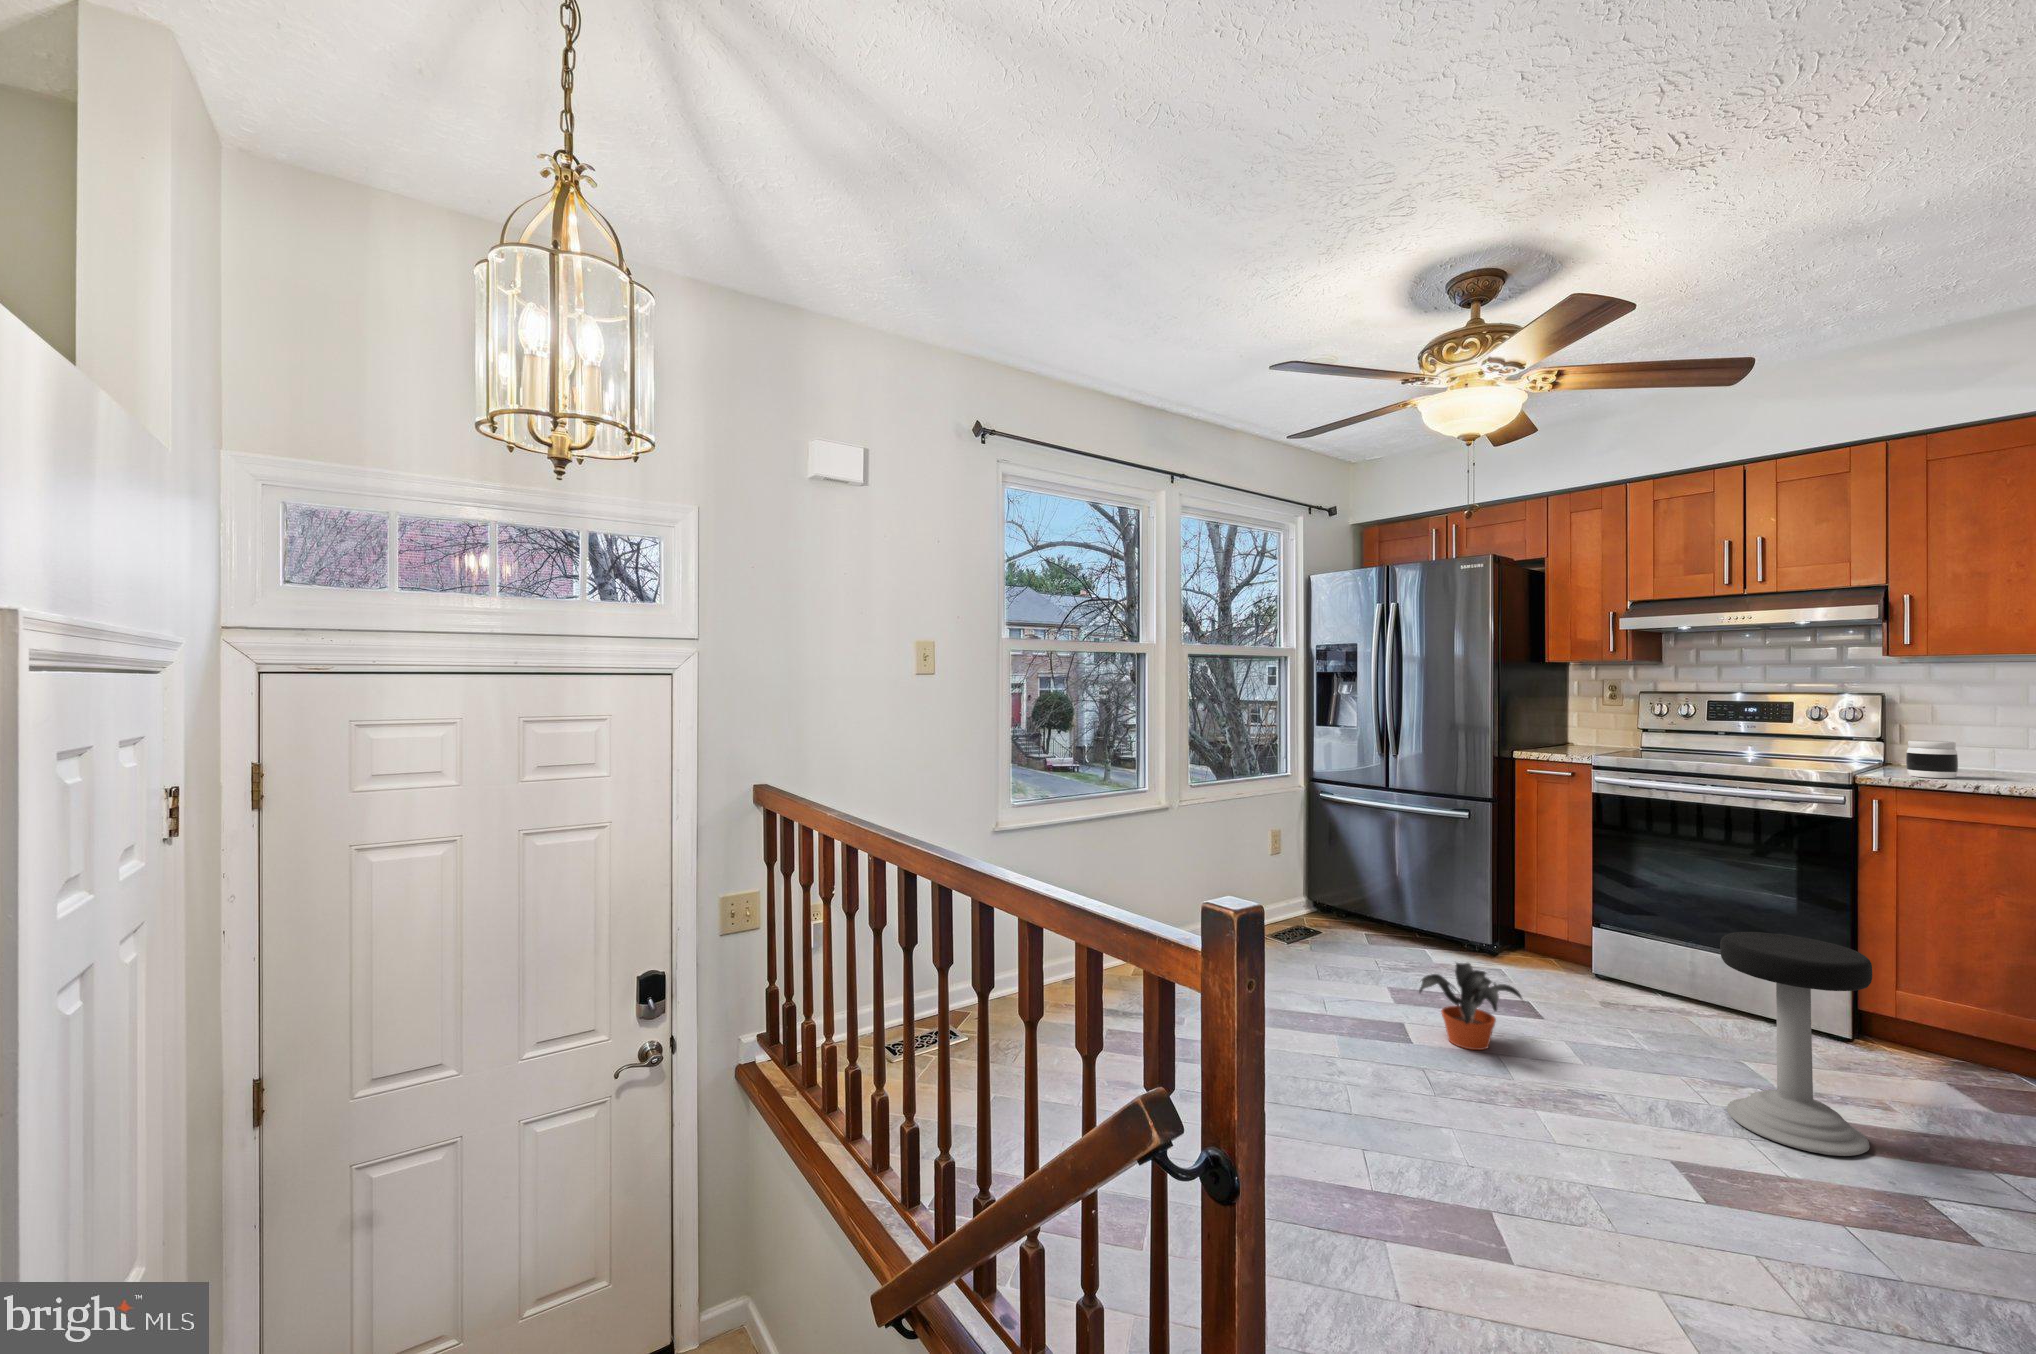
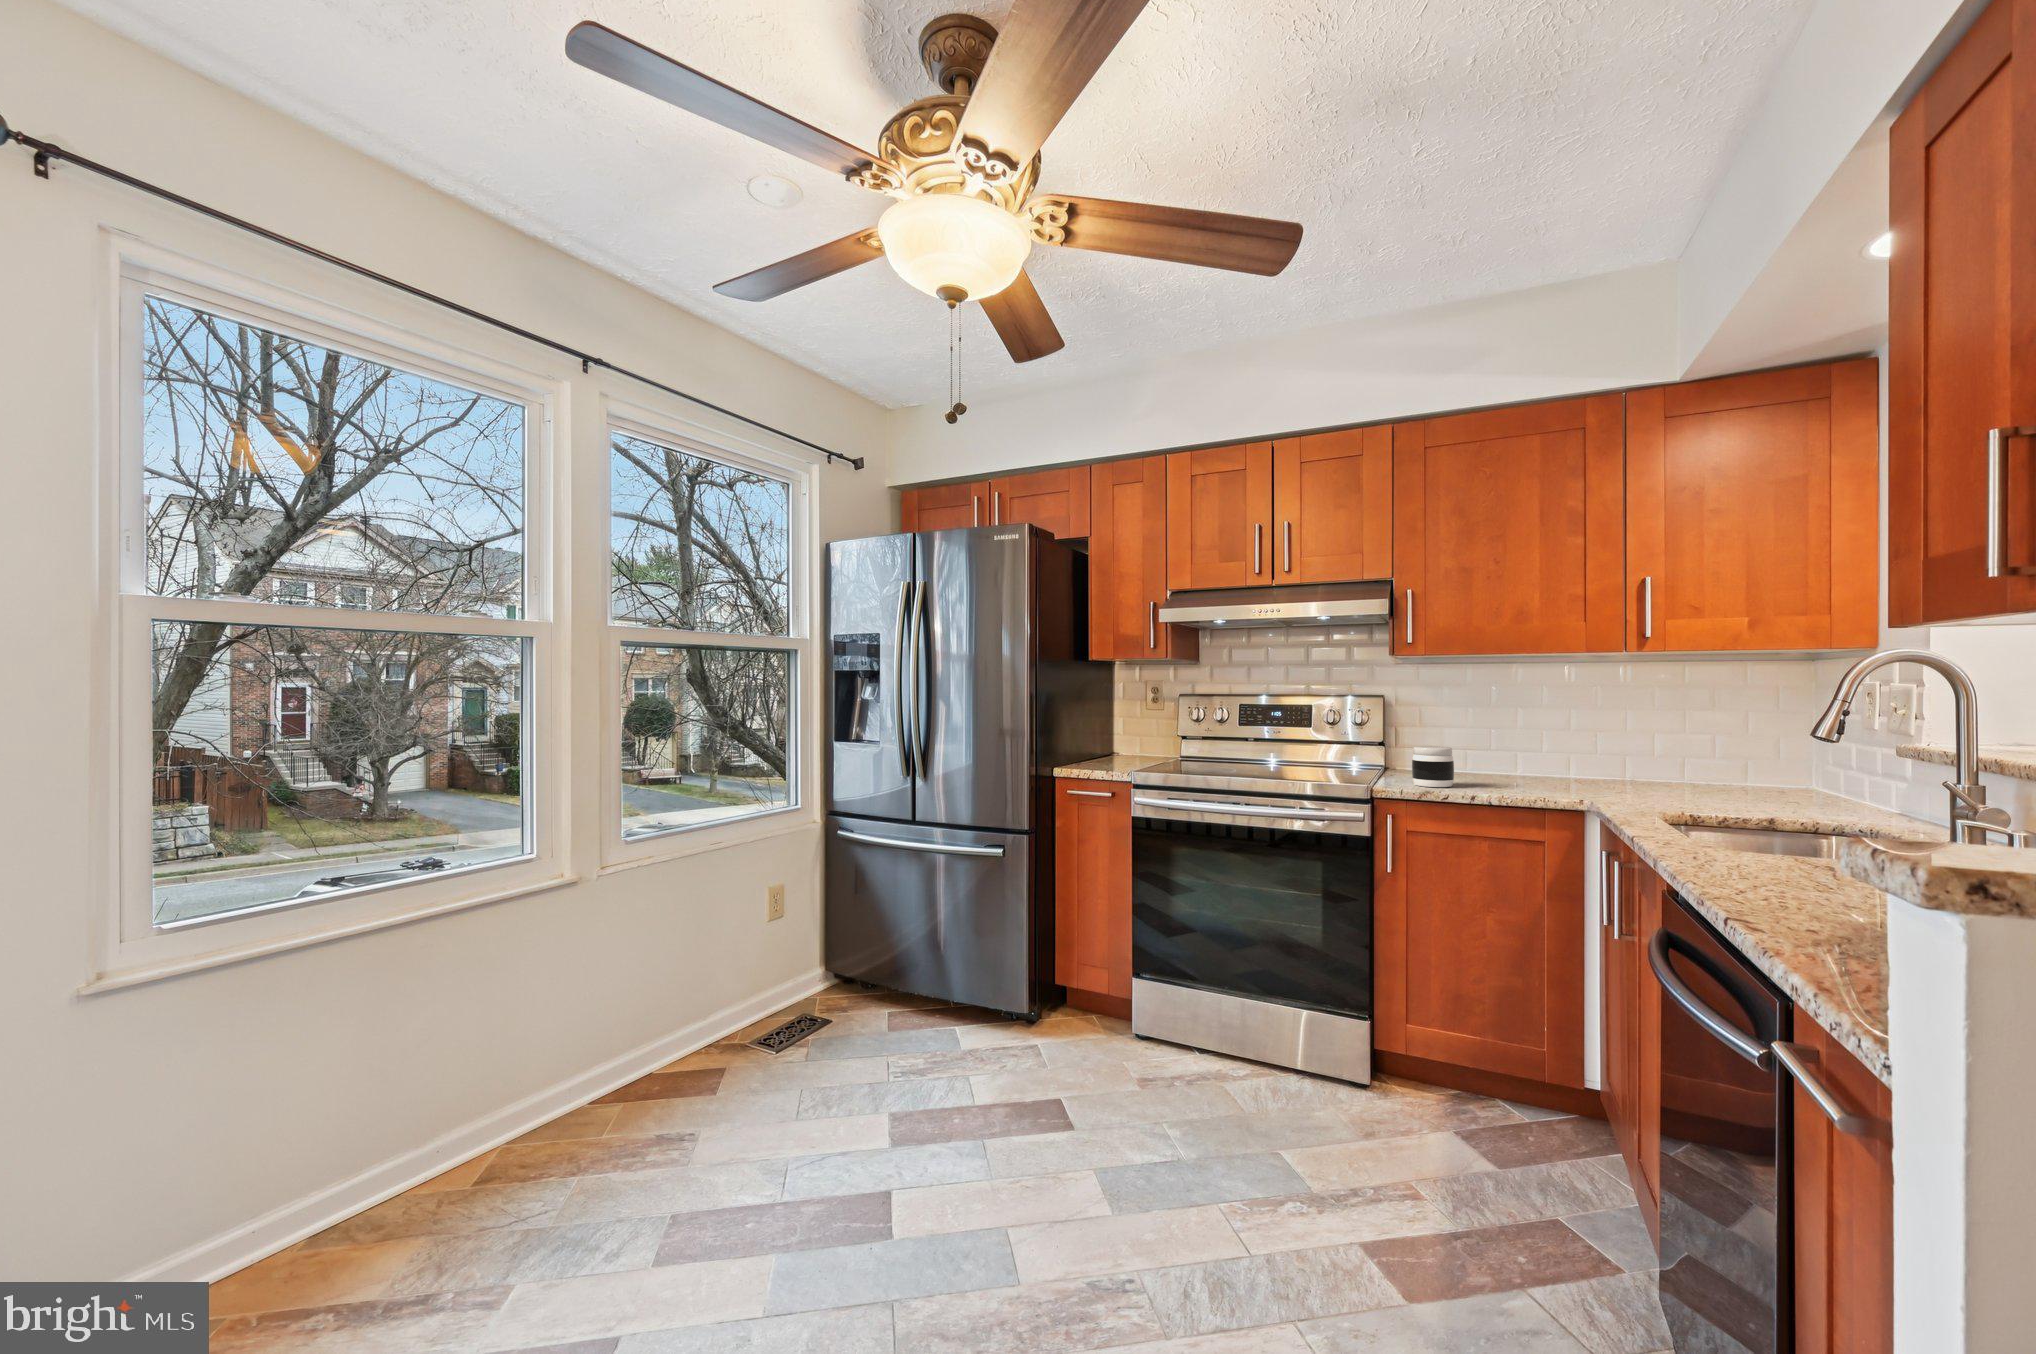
stool: present [1720,932,1872,1156] -> none [1255,1007,1410,1319]
potted plant: present [1419,963,1523,1050] -> none [901,1075,1038,1214]

